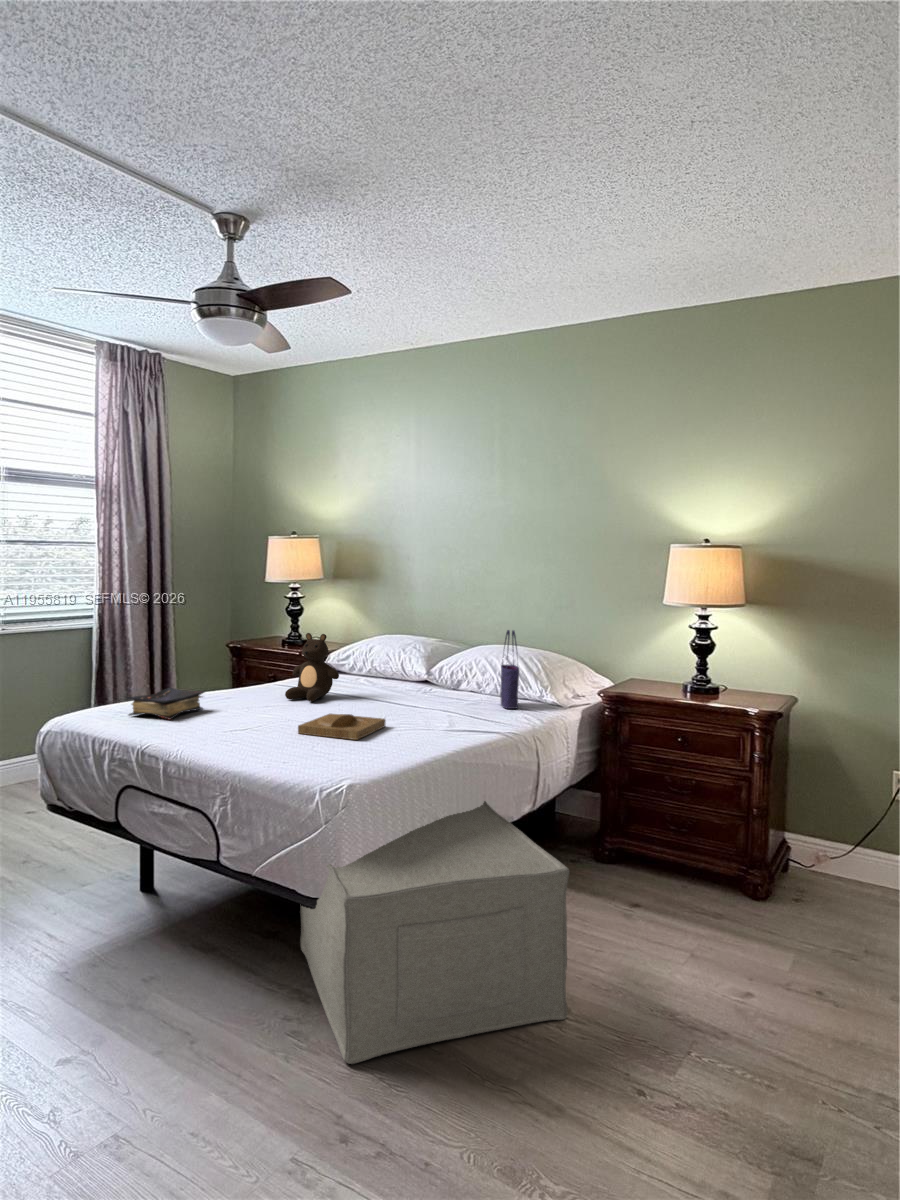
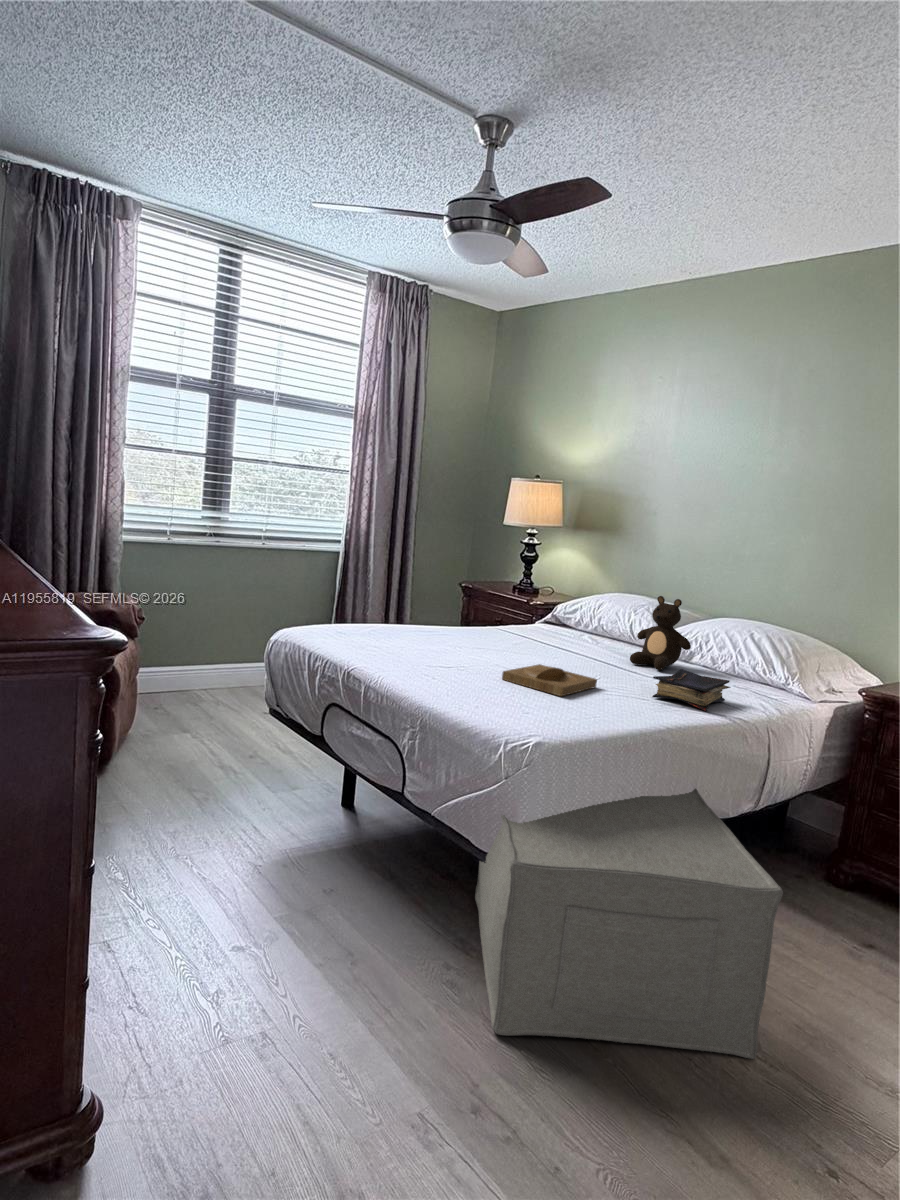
tote bag: present [500,630,519,709] -> none [735,602,764,692]
teddy bear: present [285,633,339,702] -> present [630,596,691,670]
book: present [127,688,204,720] -> present [652,669,730,711]

